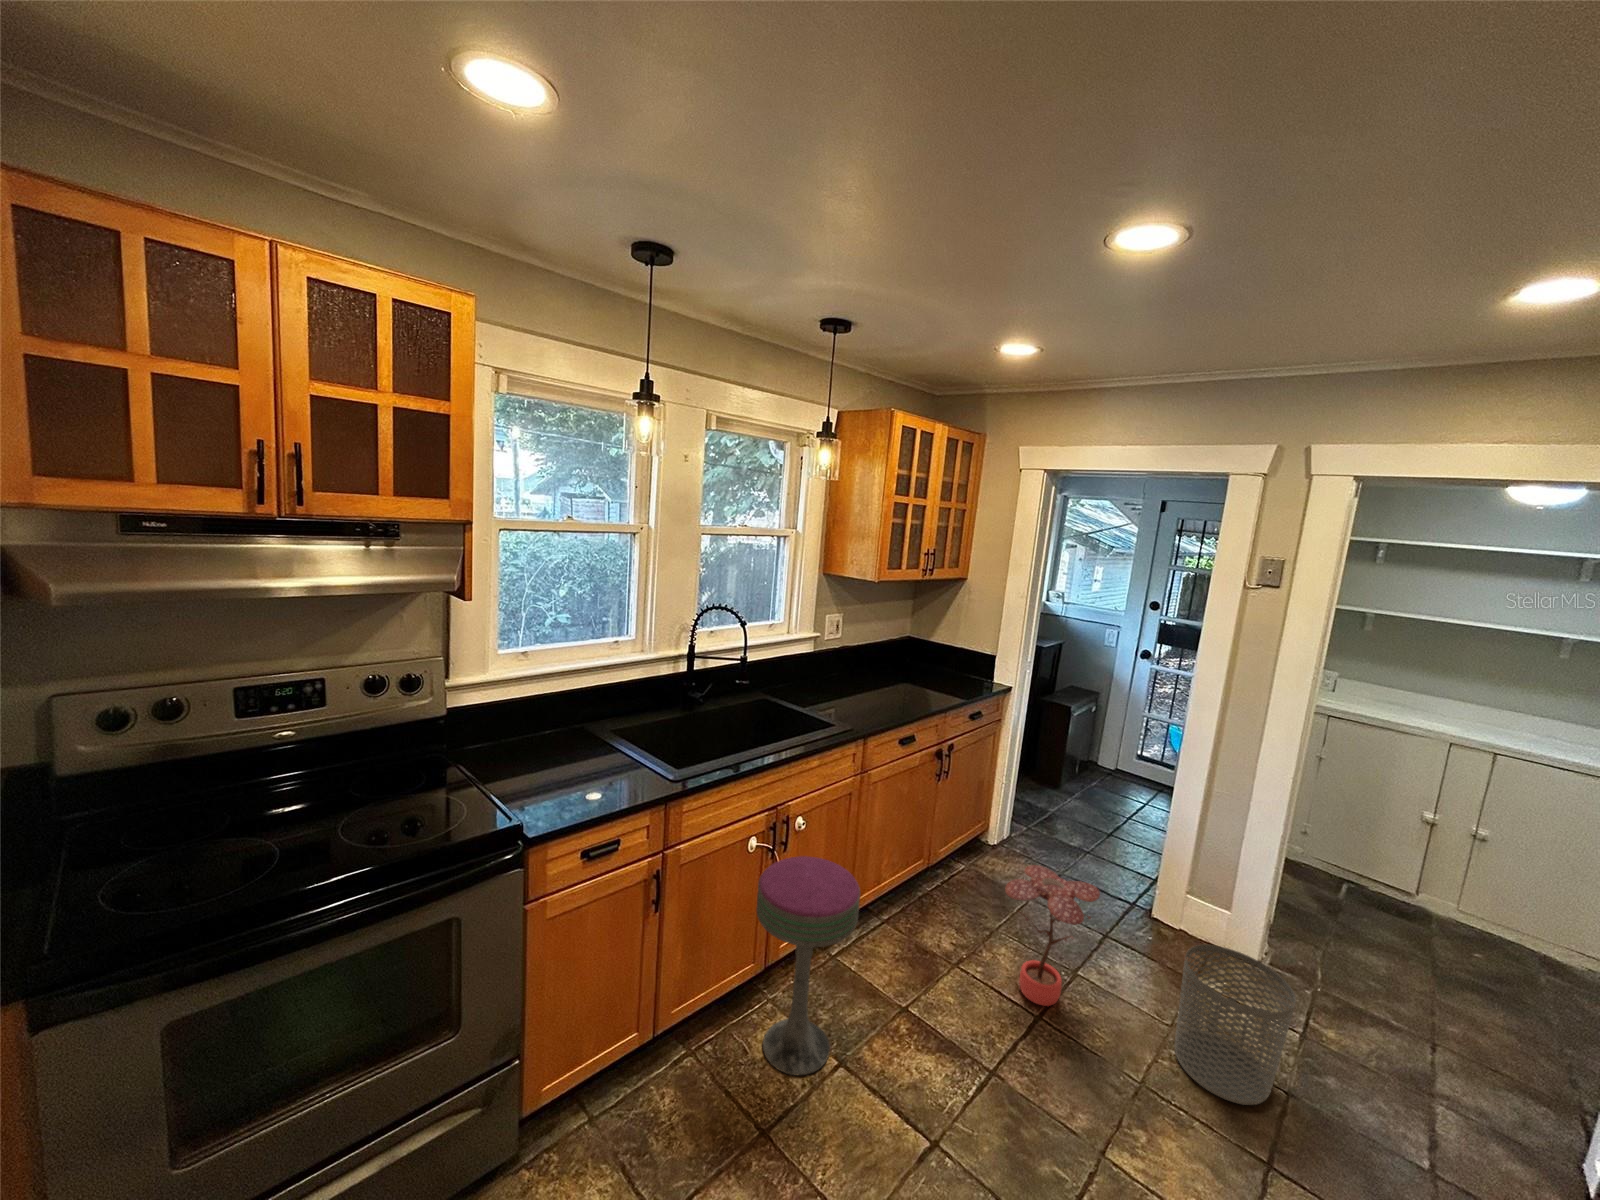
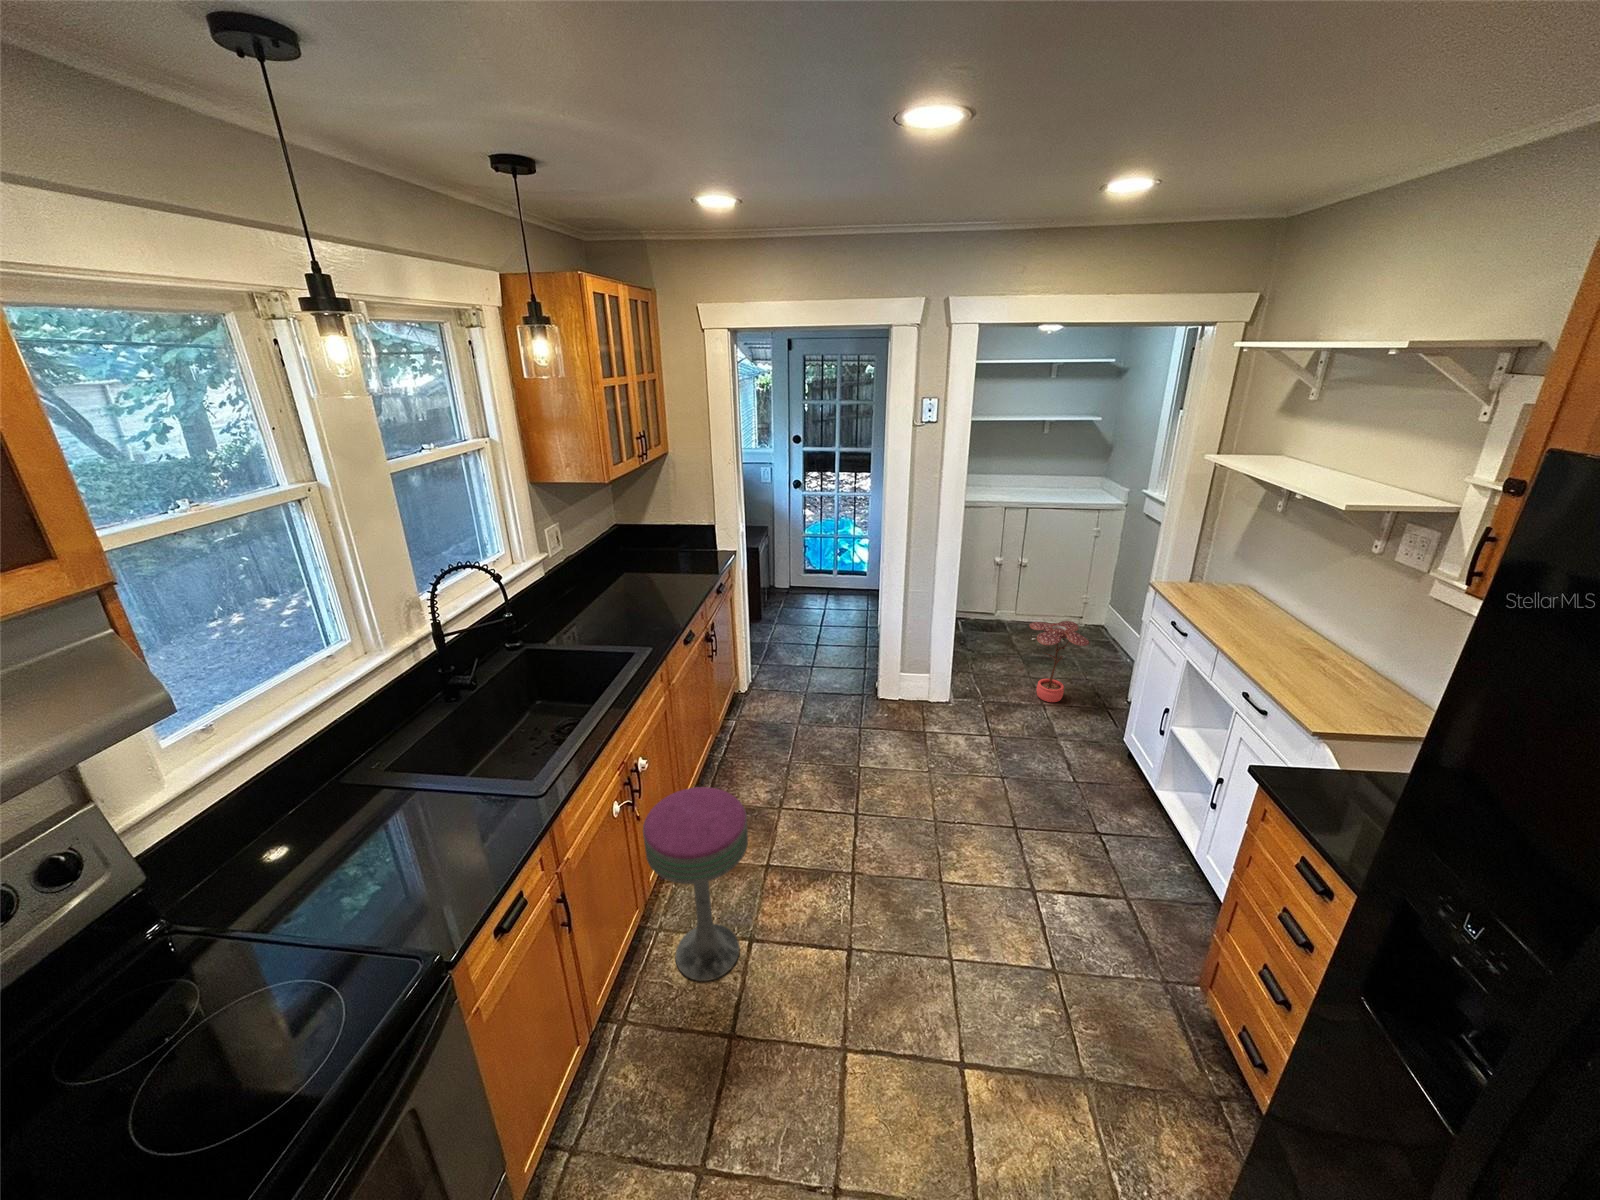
potted plant: present [1005,865,1100,1006] -> present [1029,621,1090,702]
waste bin: present [1175,945,1296,1105] -> none [937,704,1007,802]

